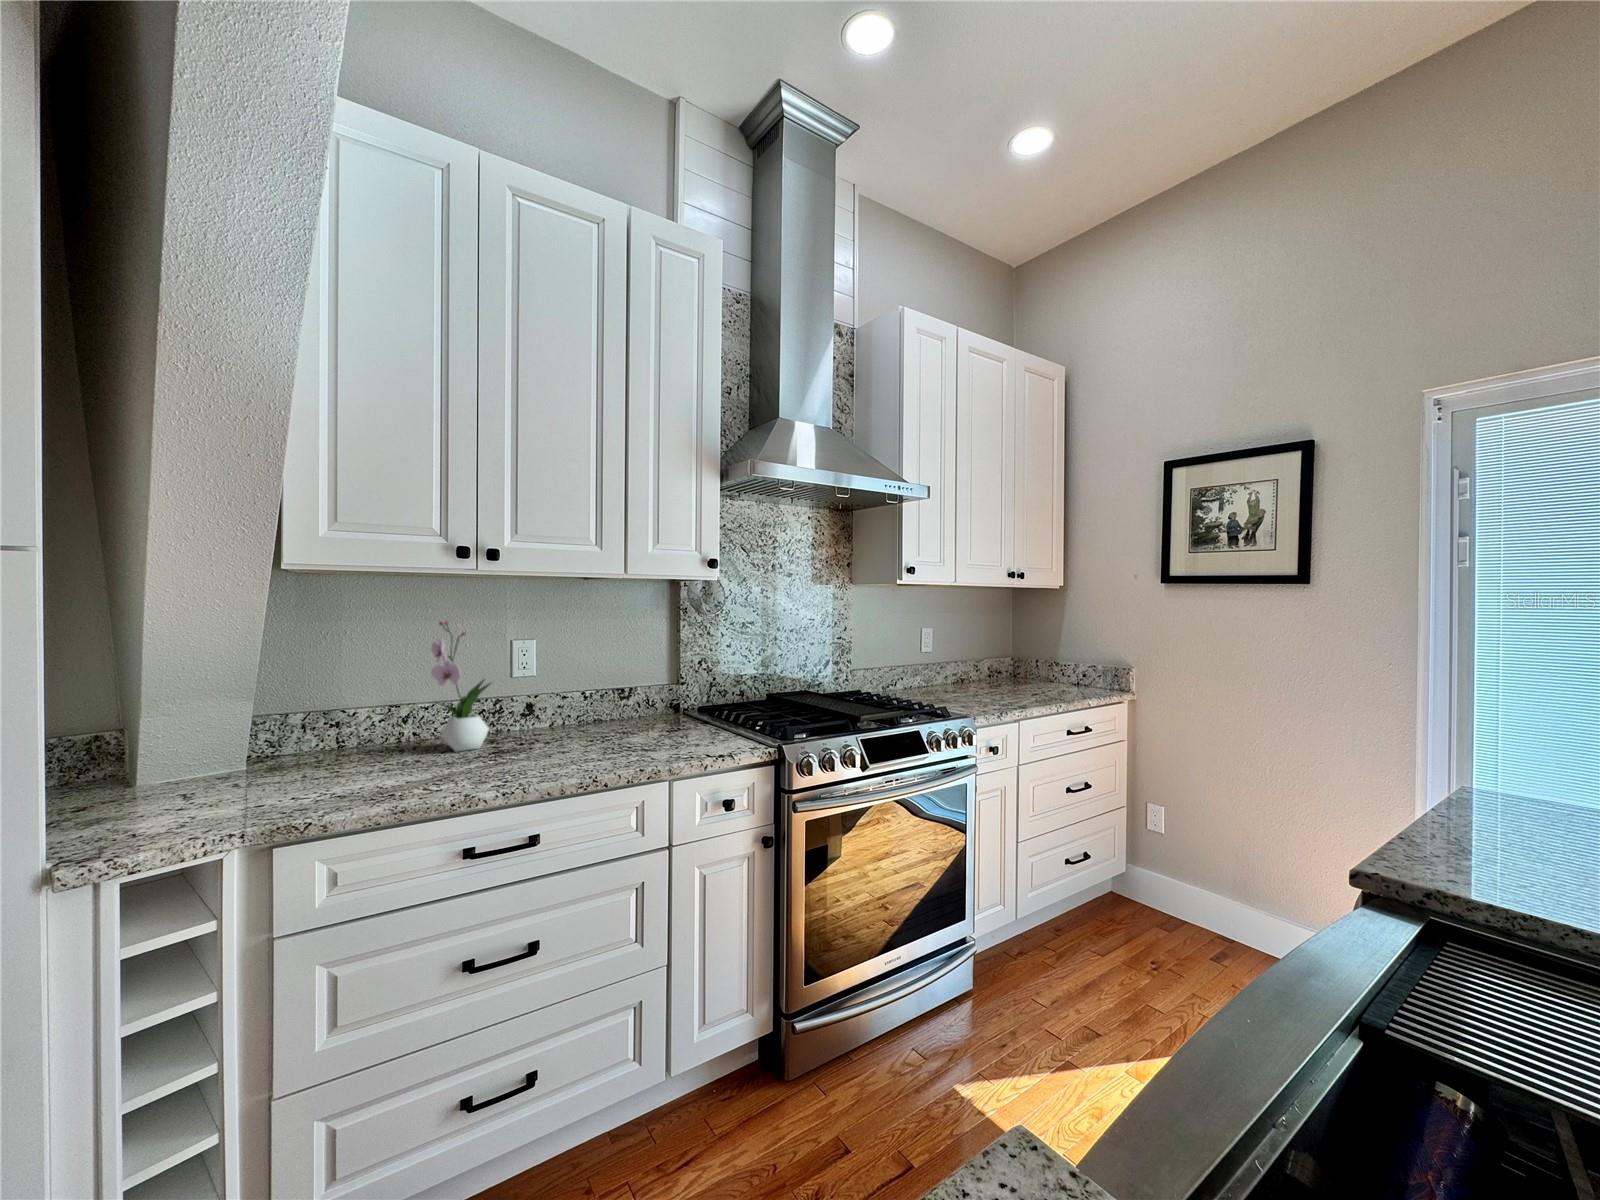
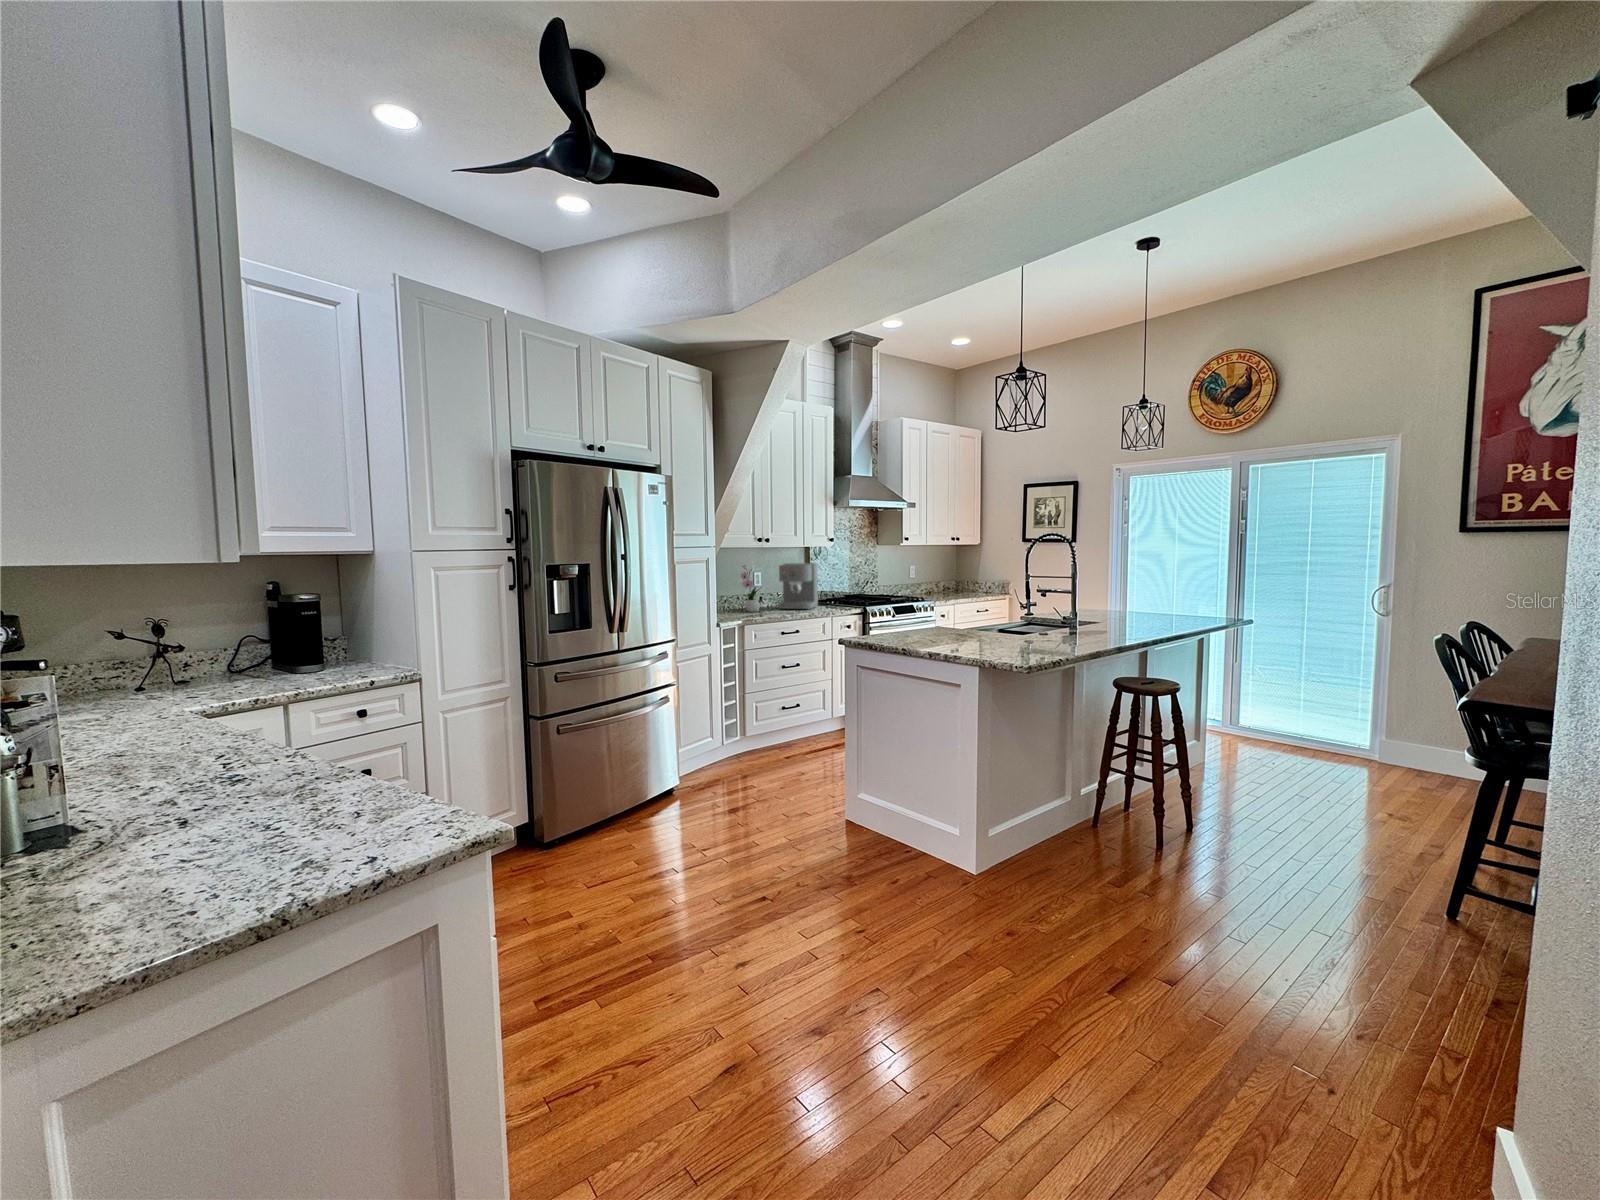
coffee maker: none [550,617,669,748] -> present [779,563,818,610]

